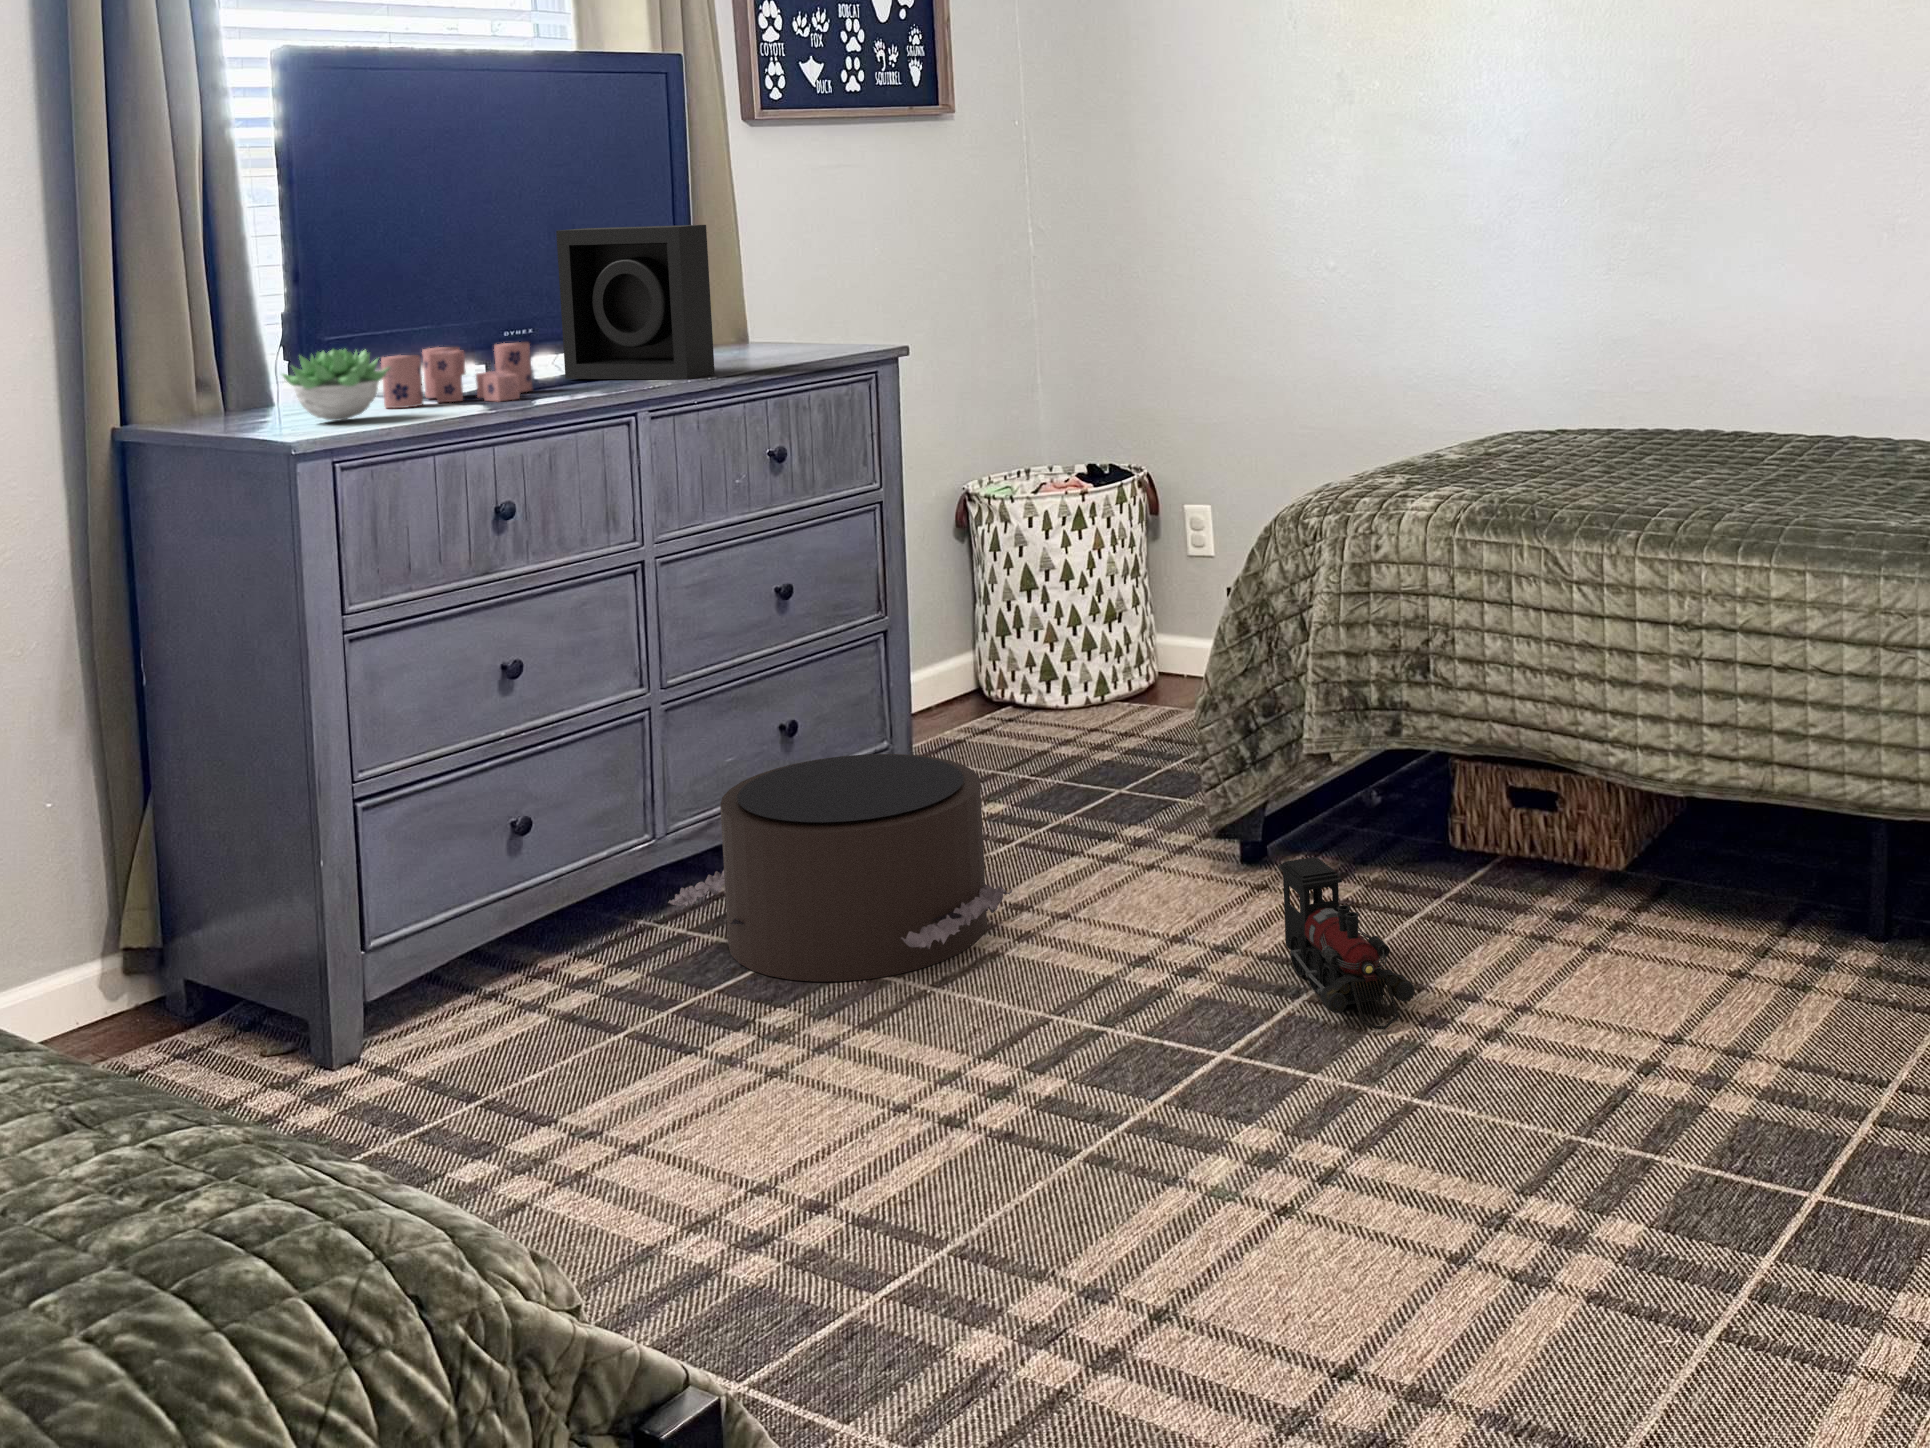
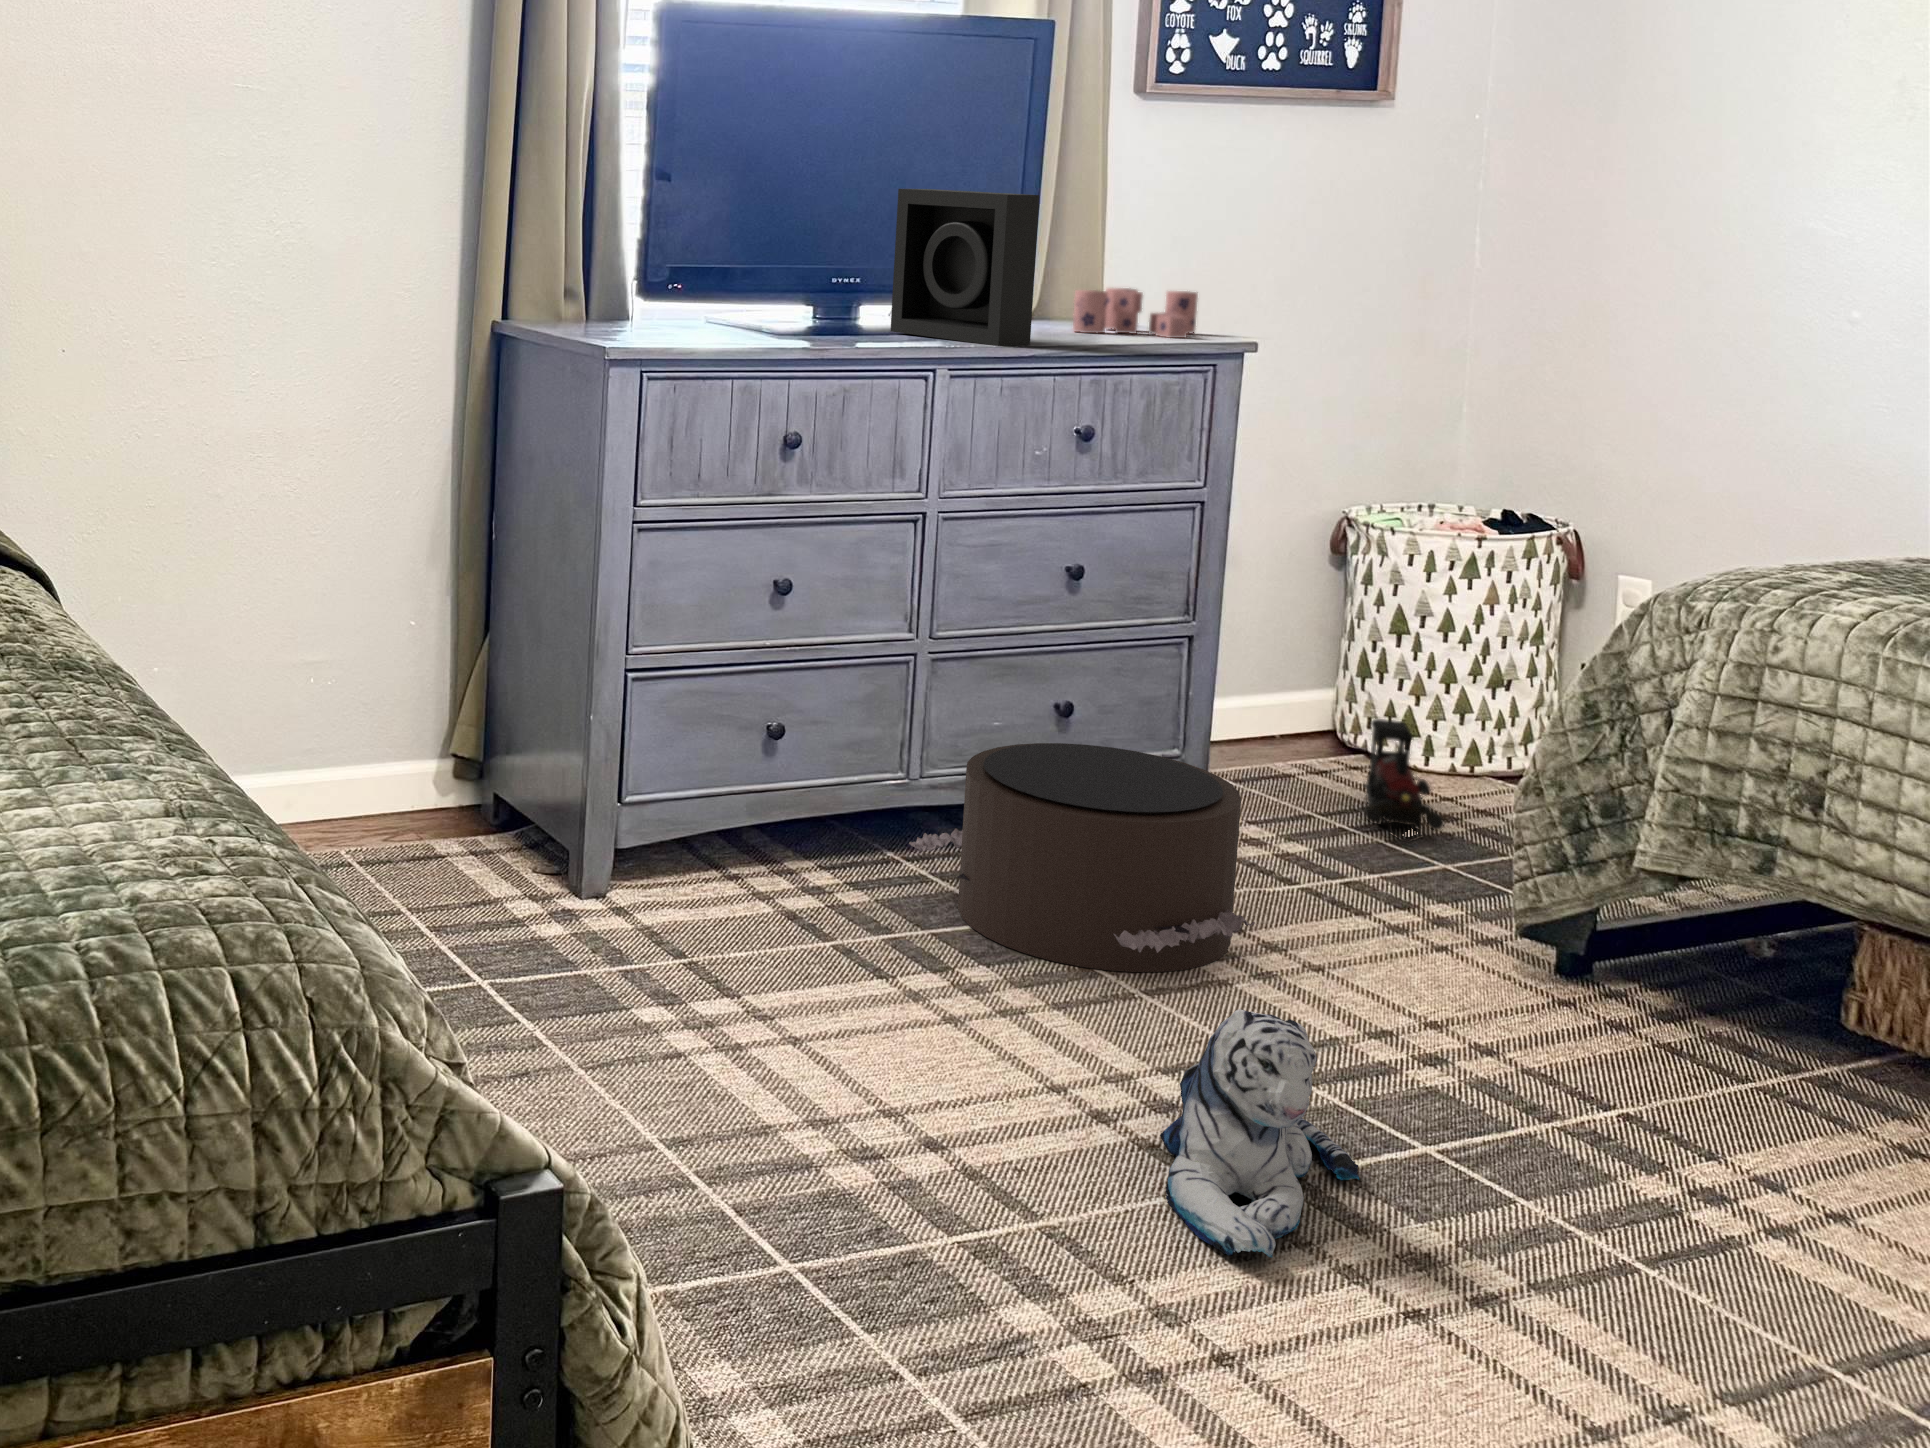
candle: present [381,342,532,408] -> present [1073,288,1198,338]
succulent plant: present [282,349,390,420] -> none [615,275,706,339]
toy train: present [1279,857,1415,1029] -> present [1364,719,1444,842]
plush toy: none [1016,973,1192,1214] -> present [1160,1009,1359,1257]

